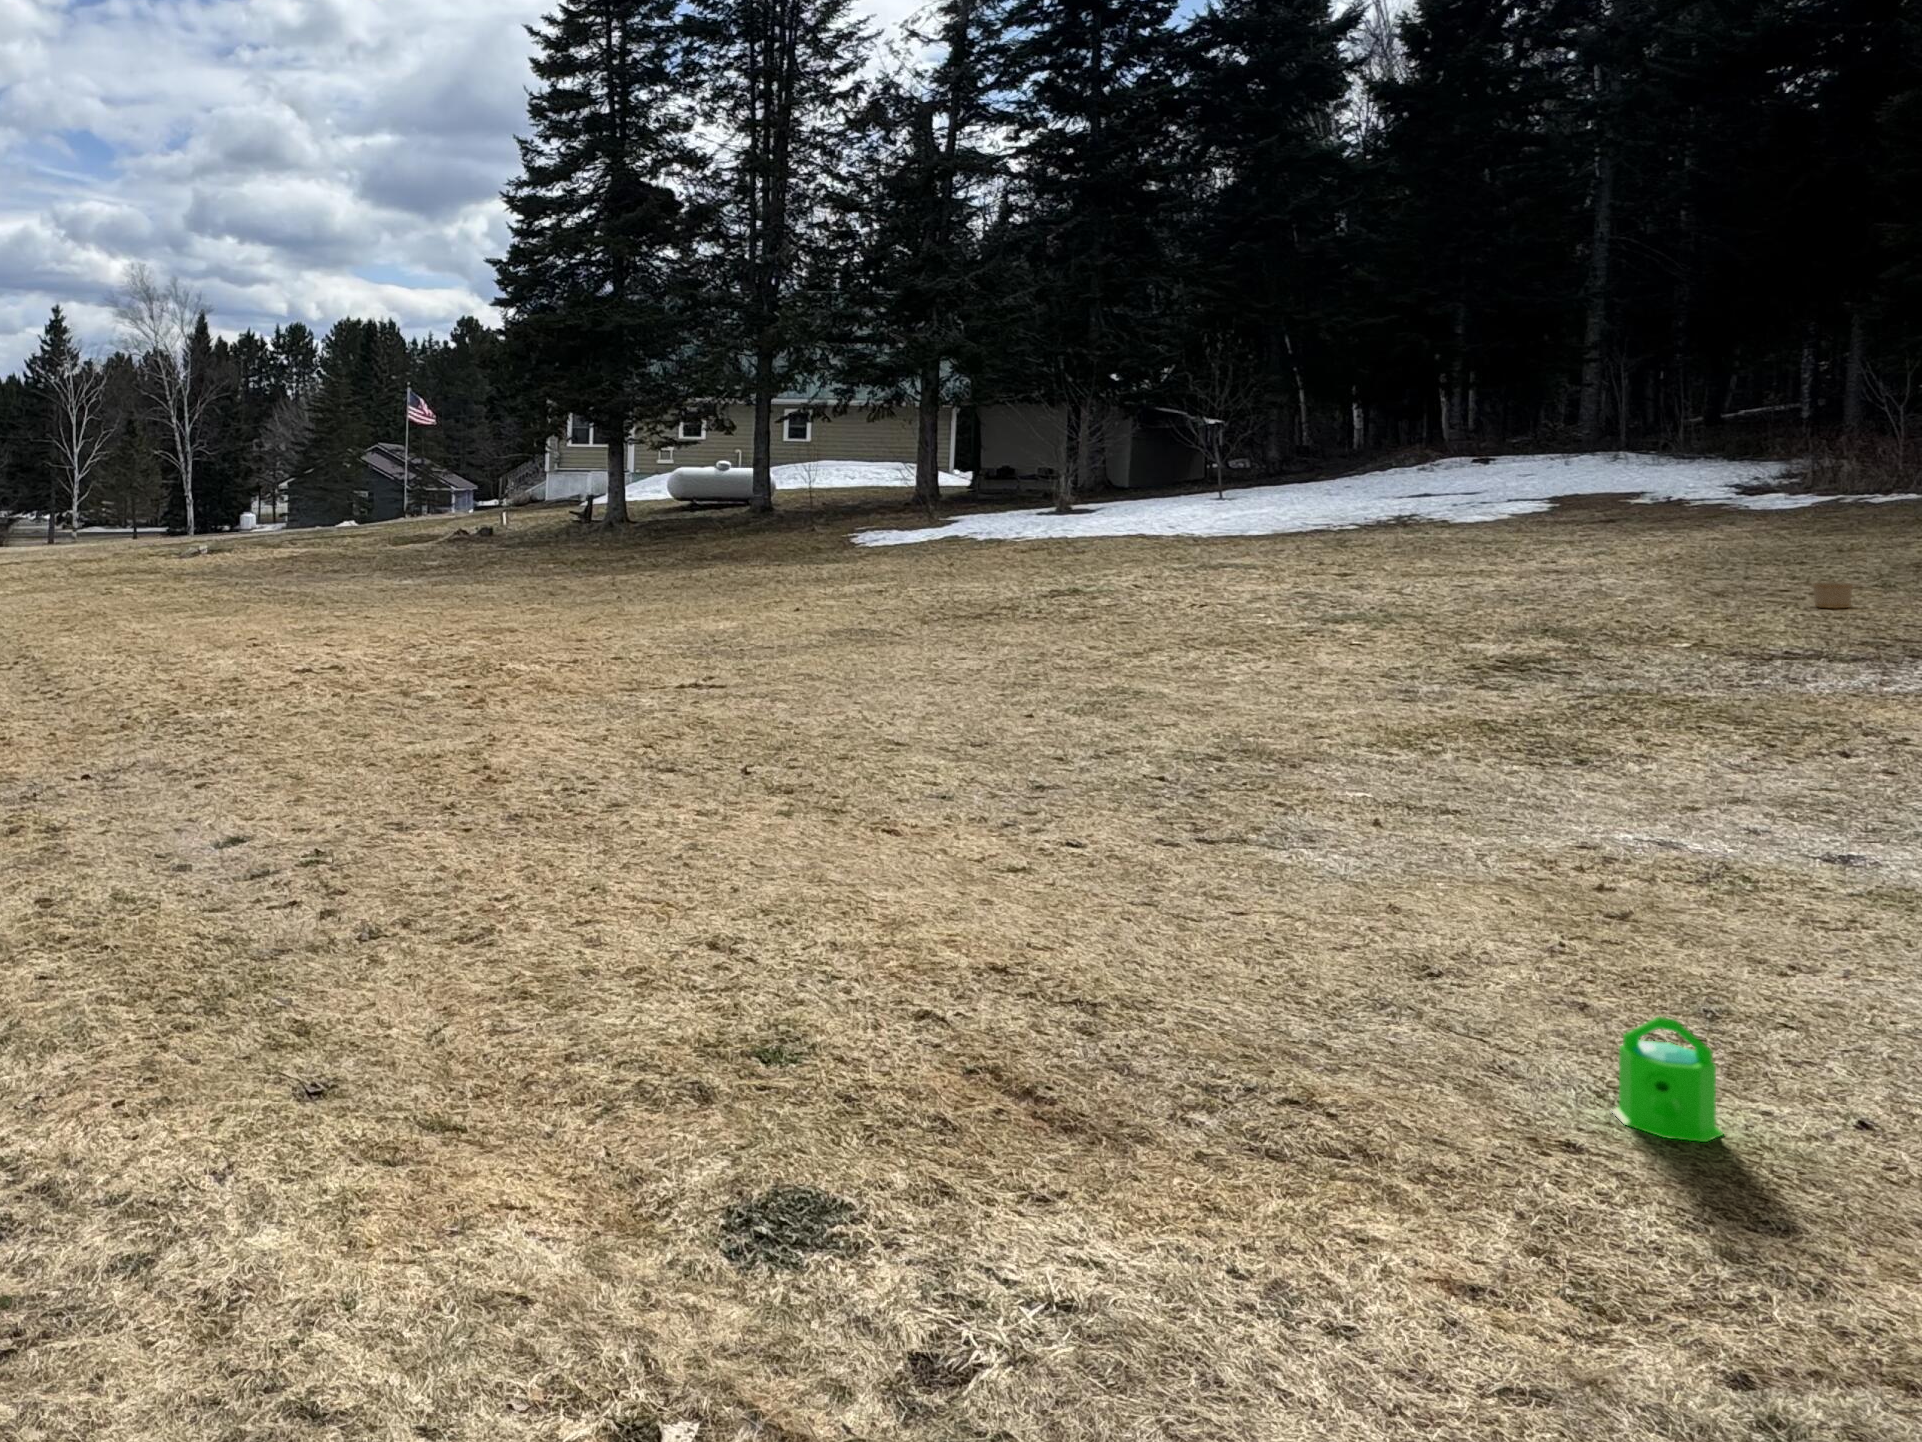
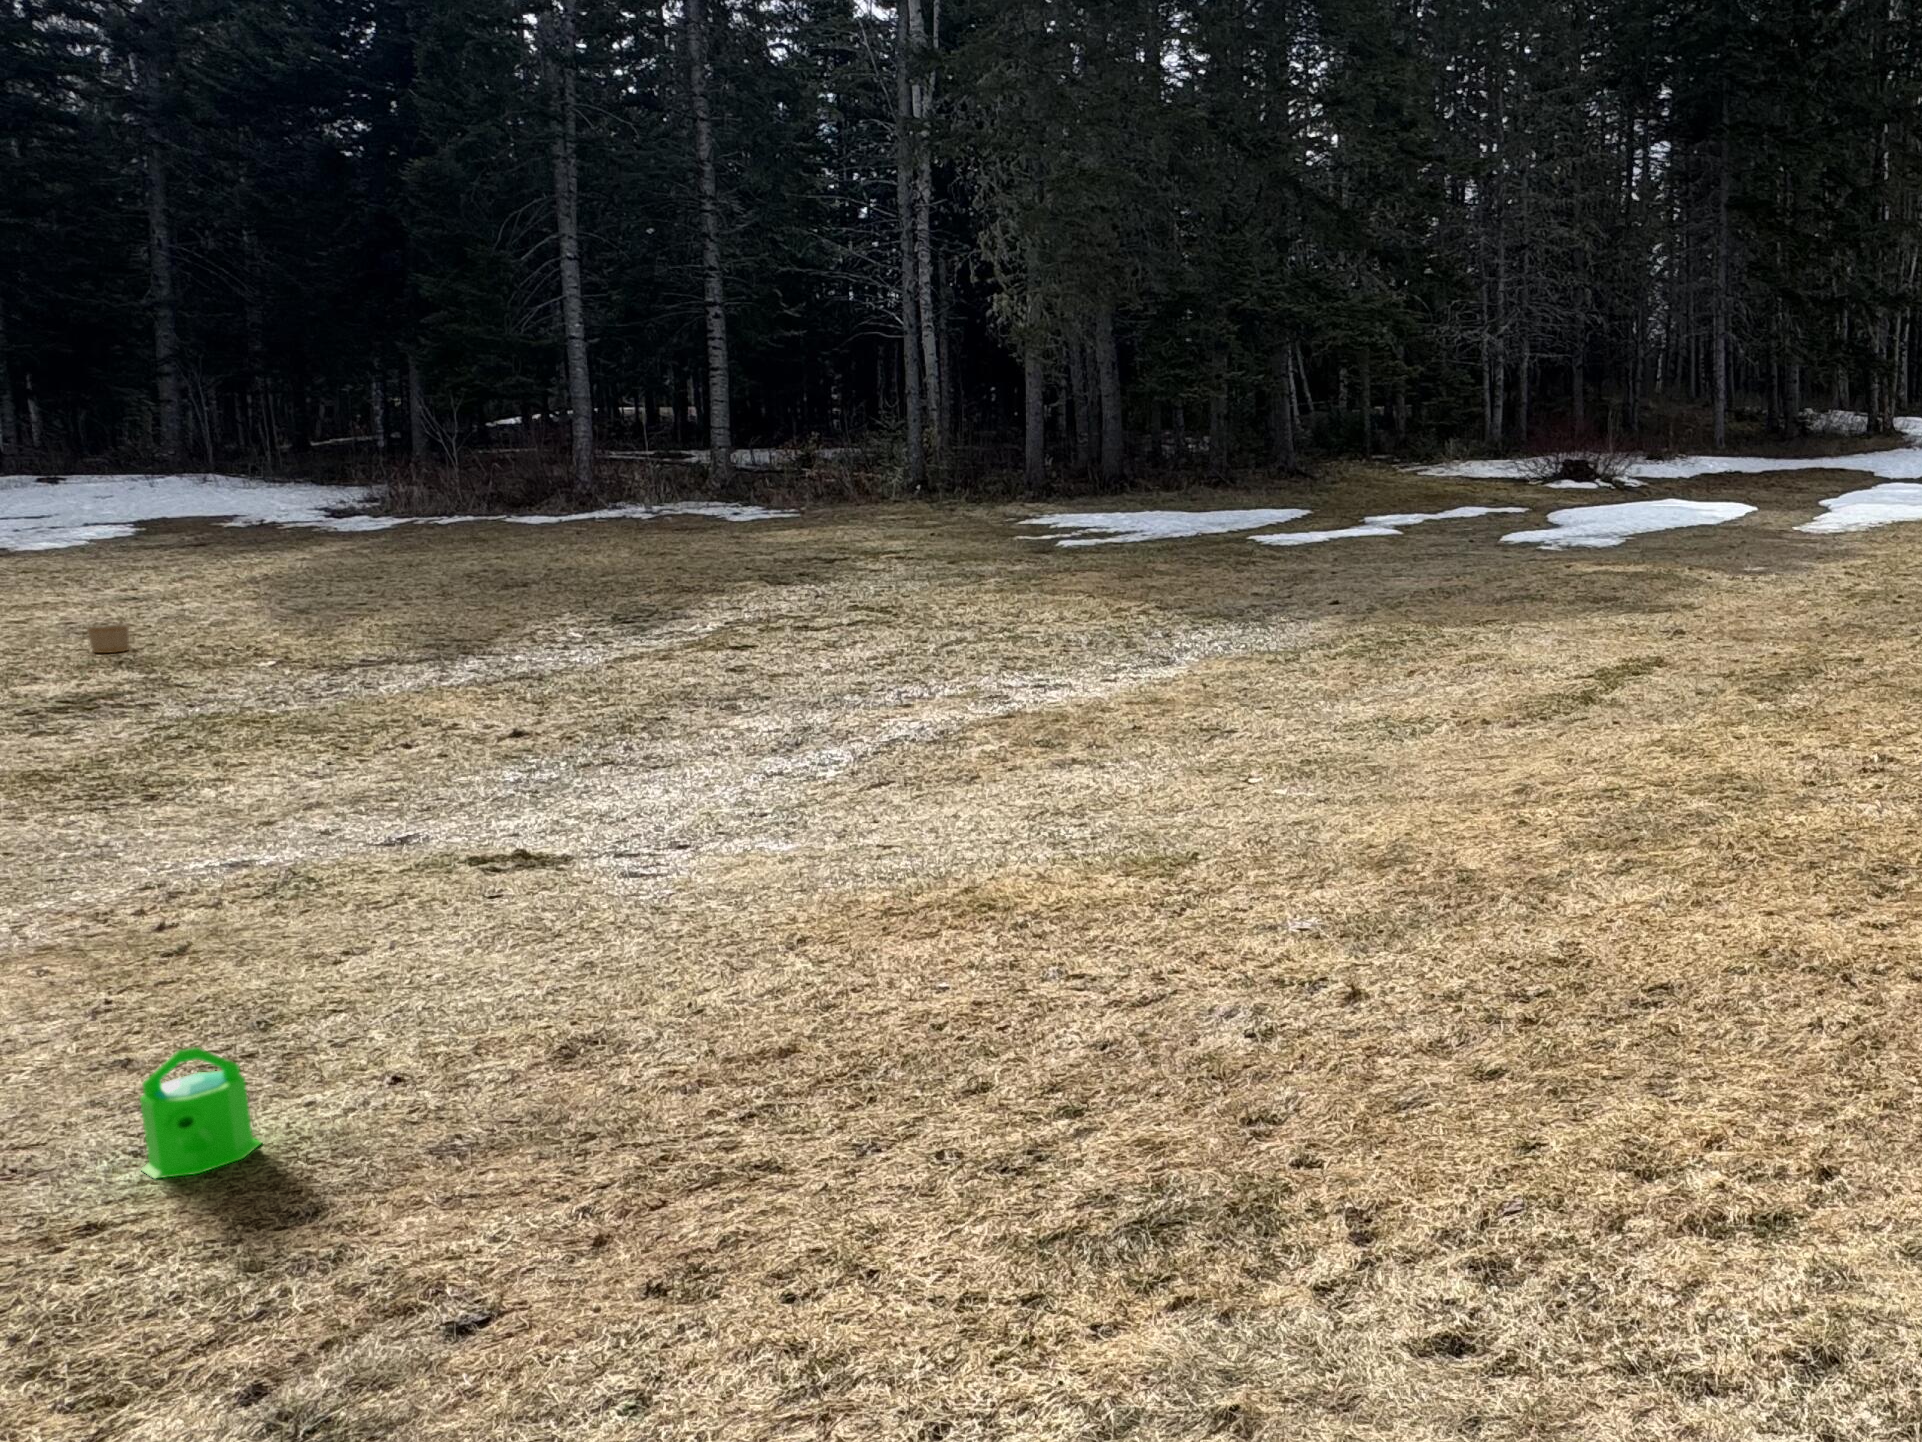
planter: present [1813,582,1853,609] -> present [87,625,129,653]

